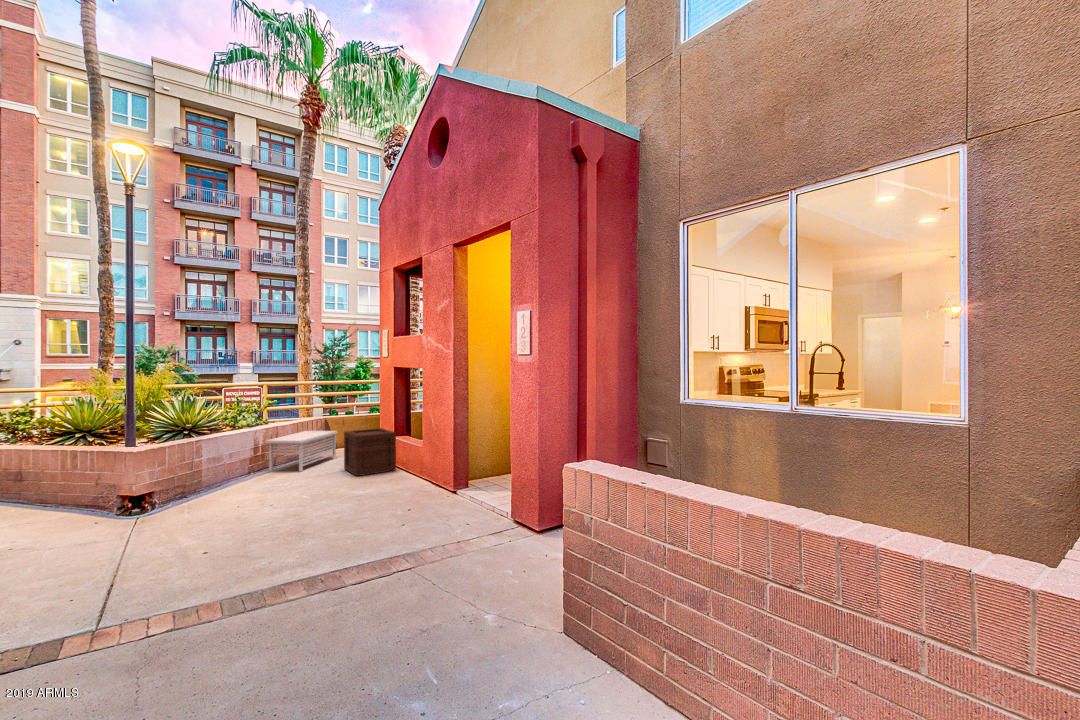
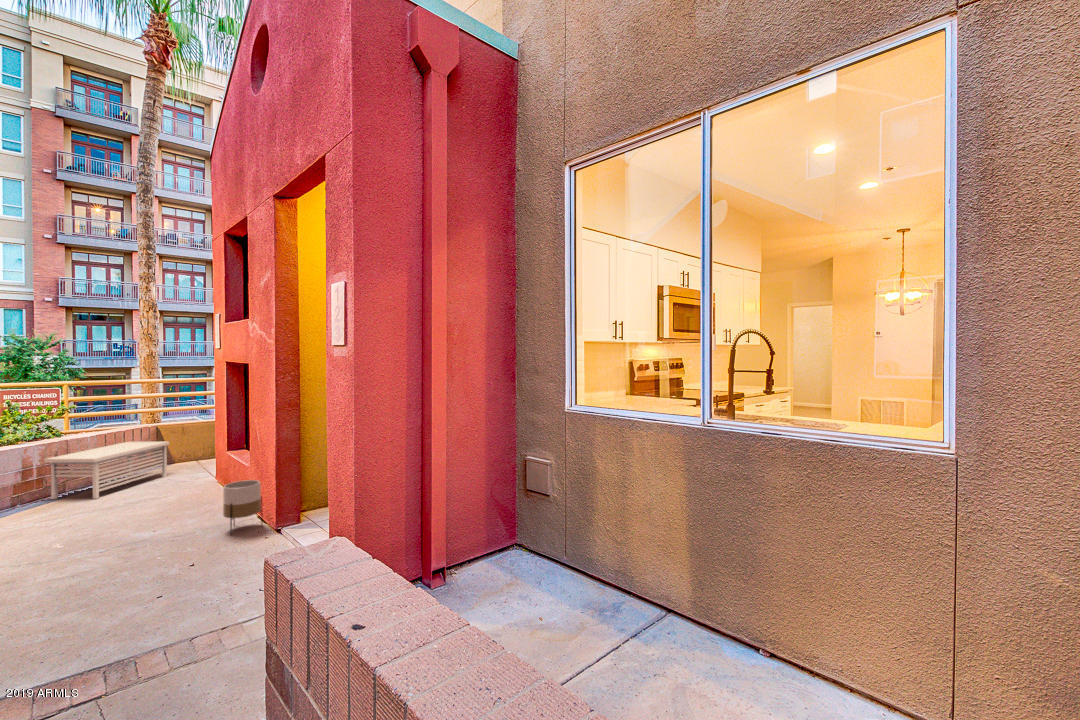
wooden crate: present [344,428,396,476] -> none [159,439,228,505]
planter: none [417,455,442,494] -> present [223,480,262,534]

